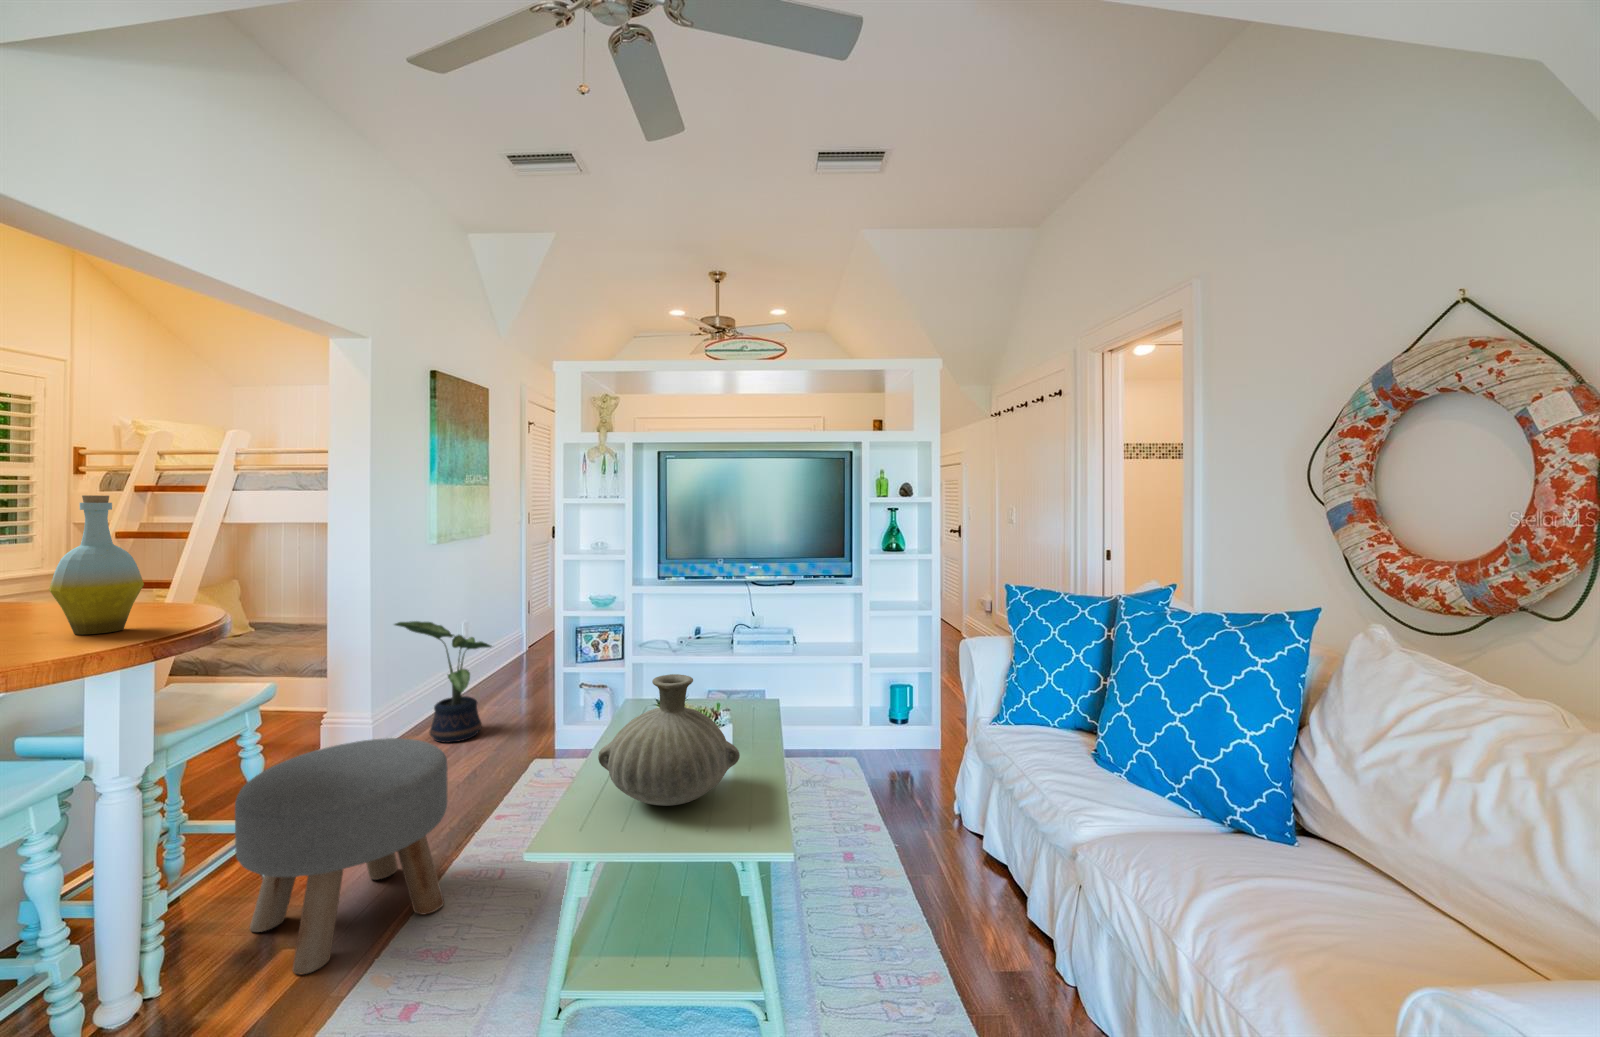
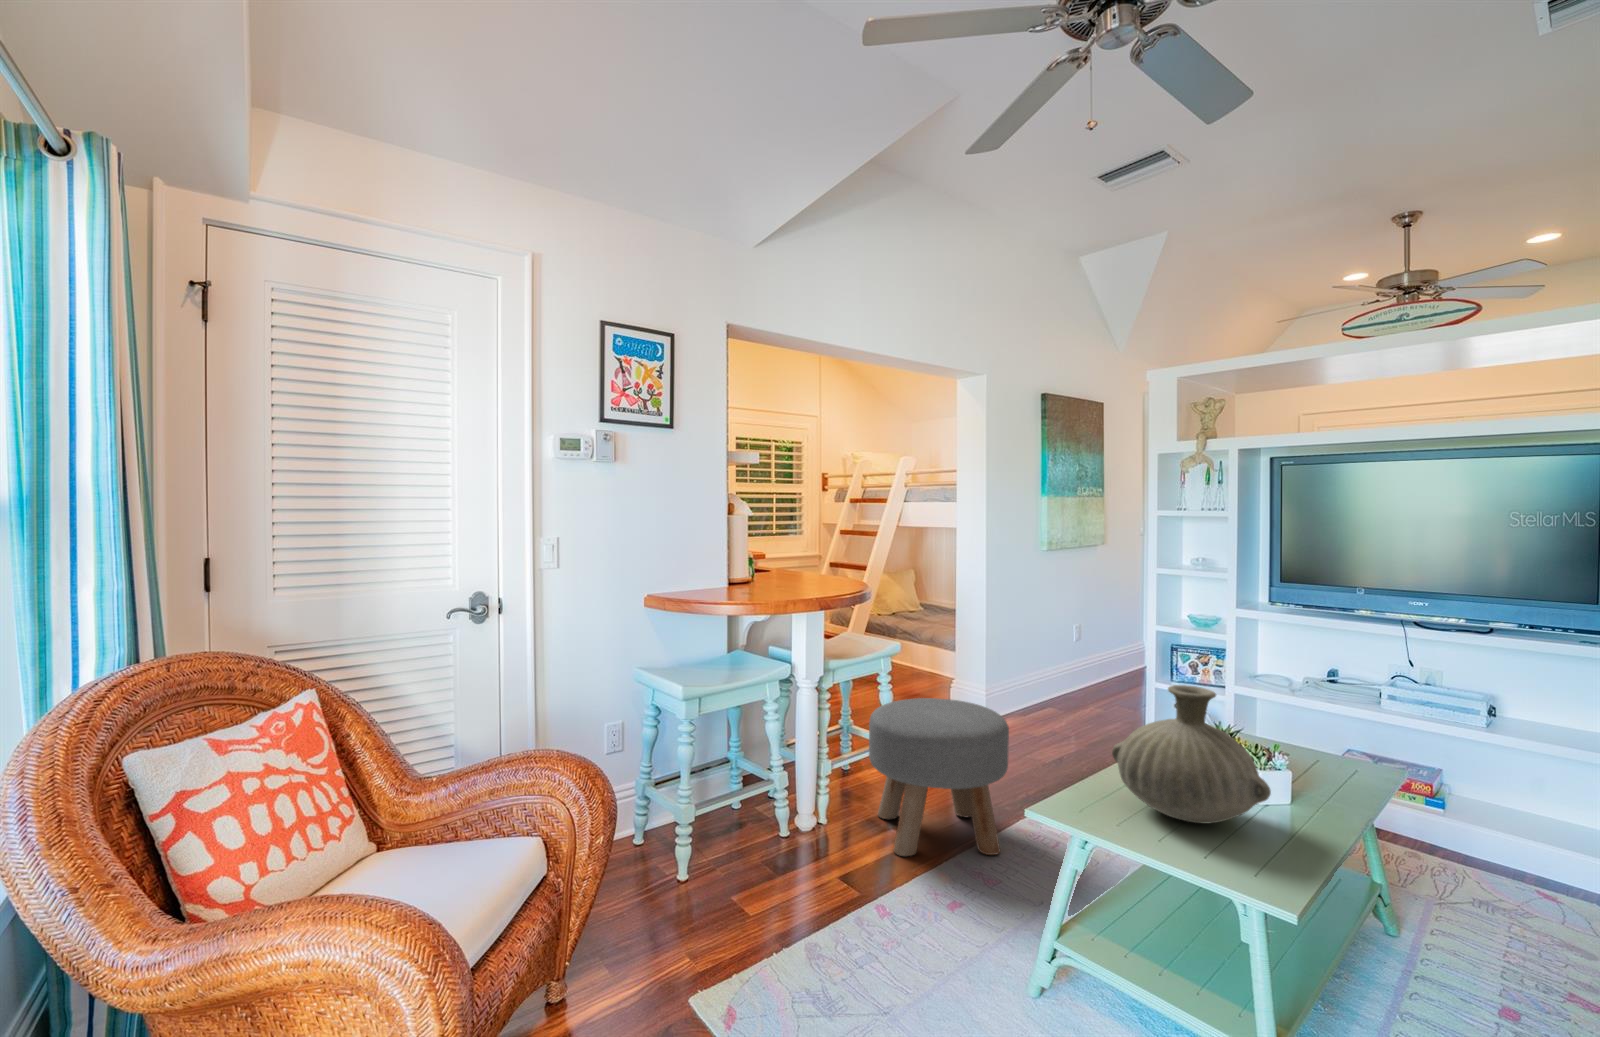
bottle: present [49,495,144,635] -> none [786,500,826,585]
potted plant: present [395,621,491,743] -> none [1003,617,1088,737]

